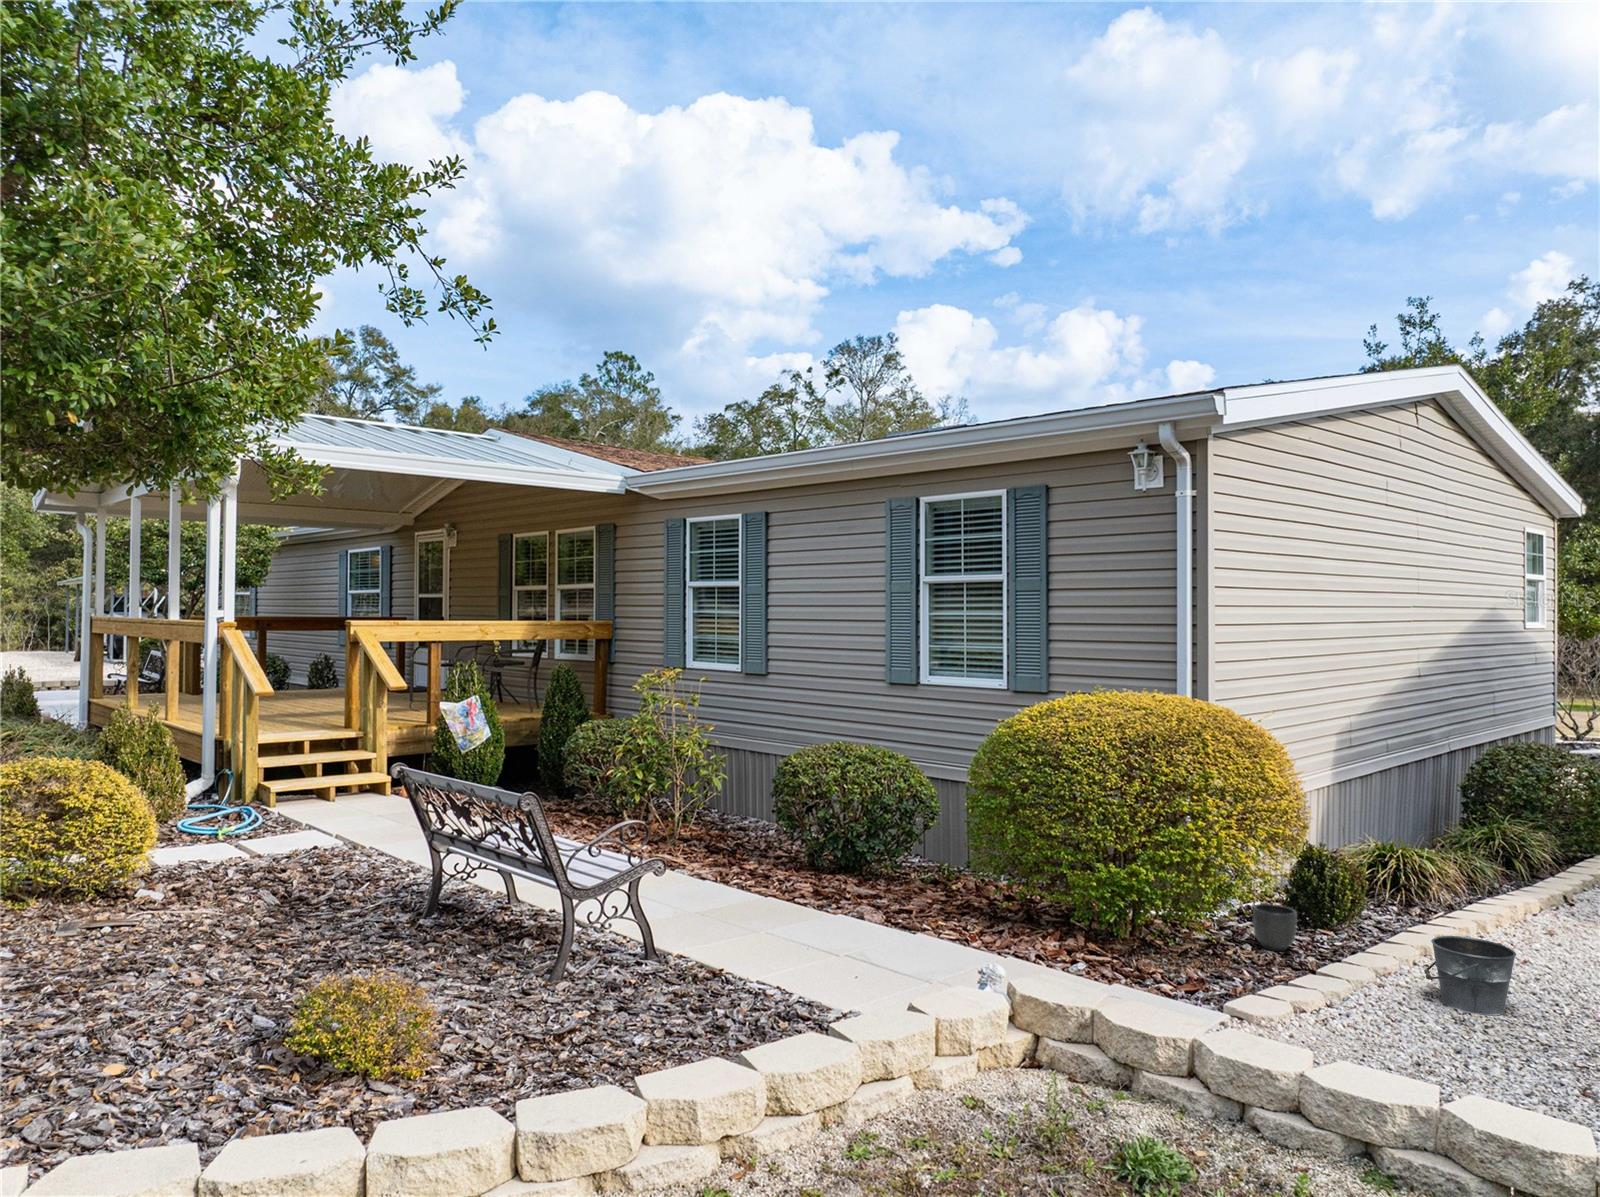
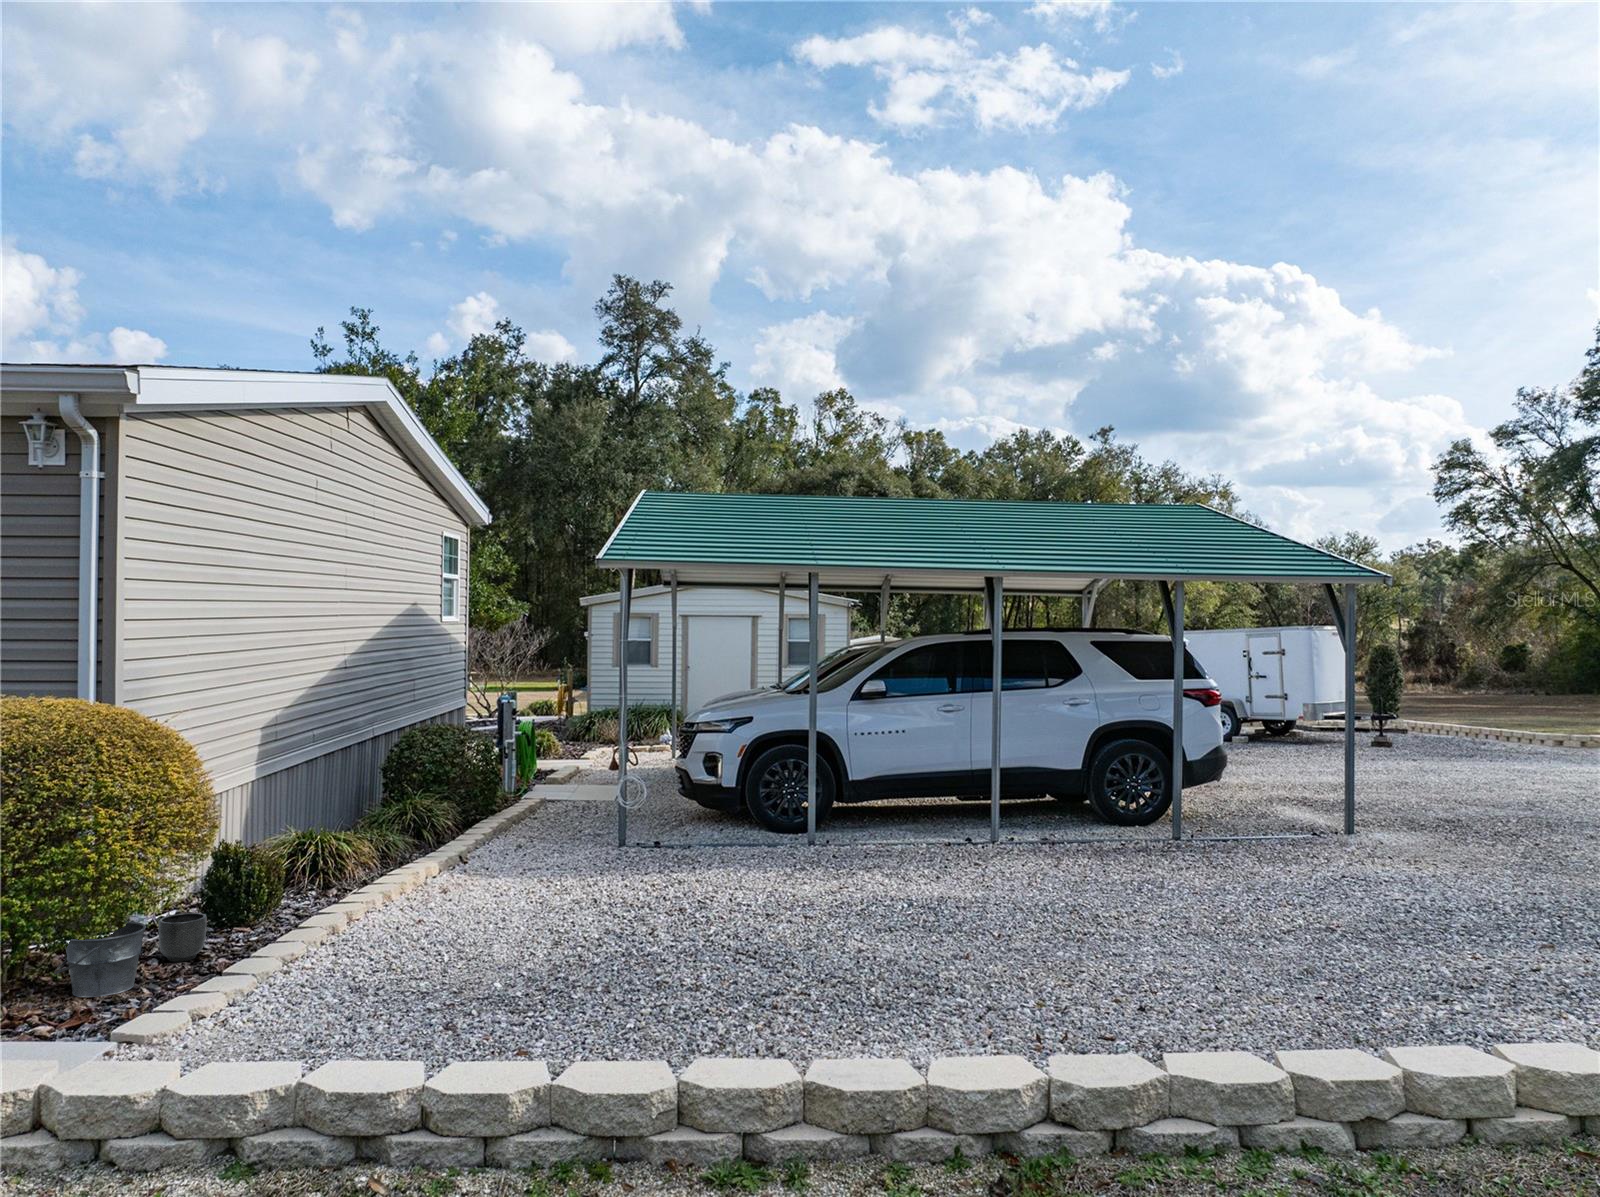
bucket: present [1424,936,1516,1016] -> present [54,922,146,997]

